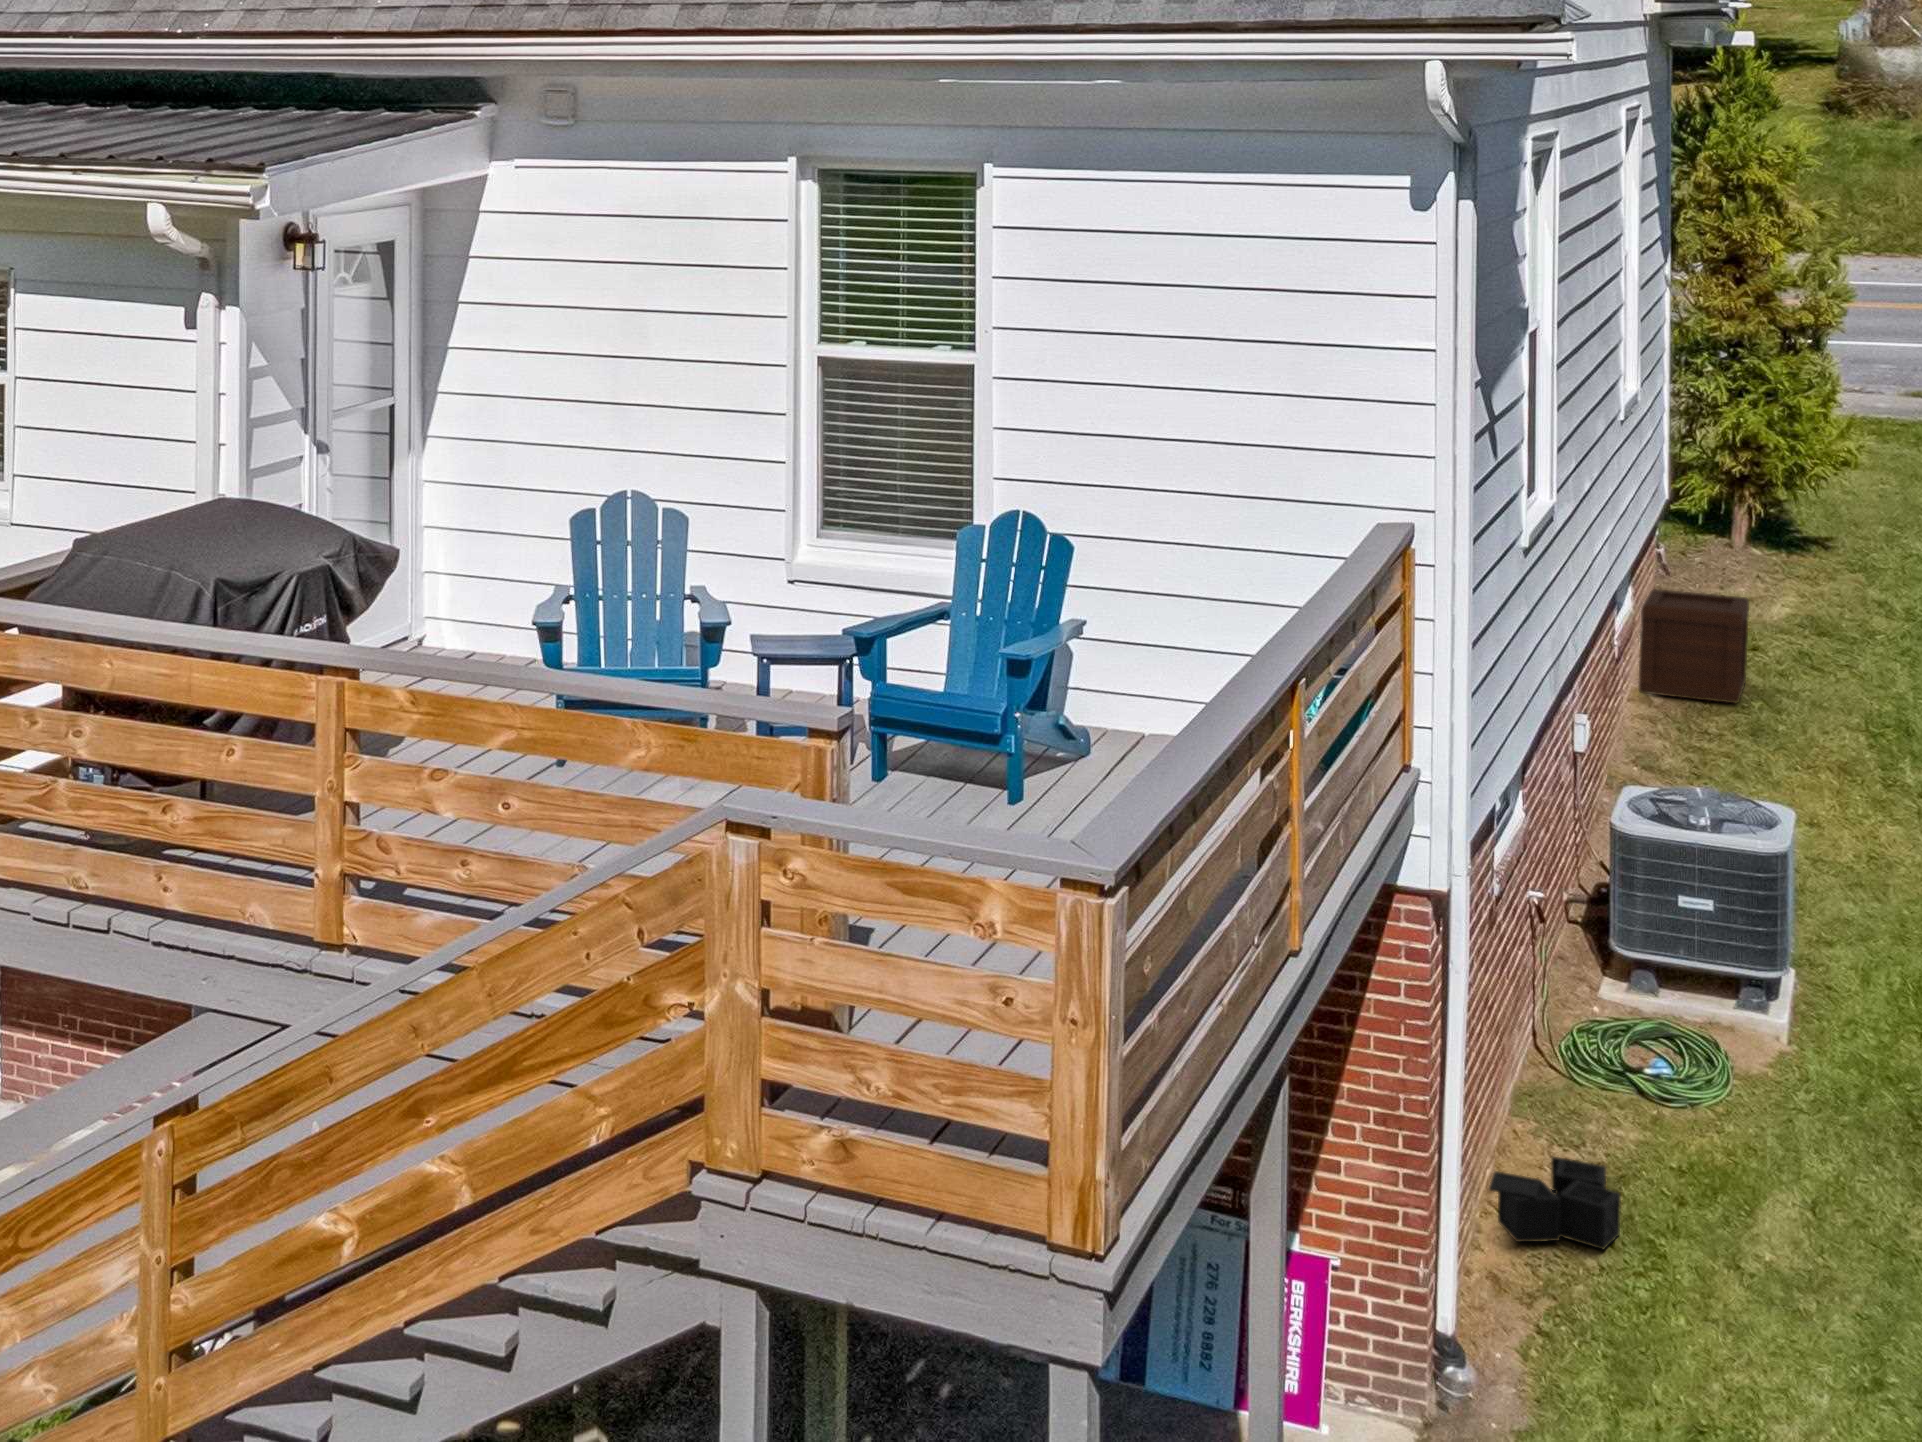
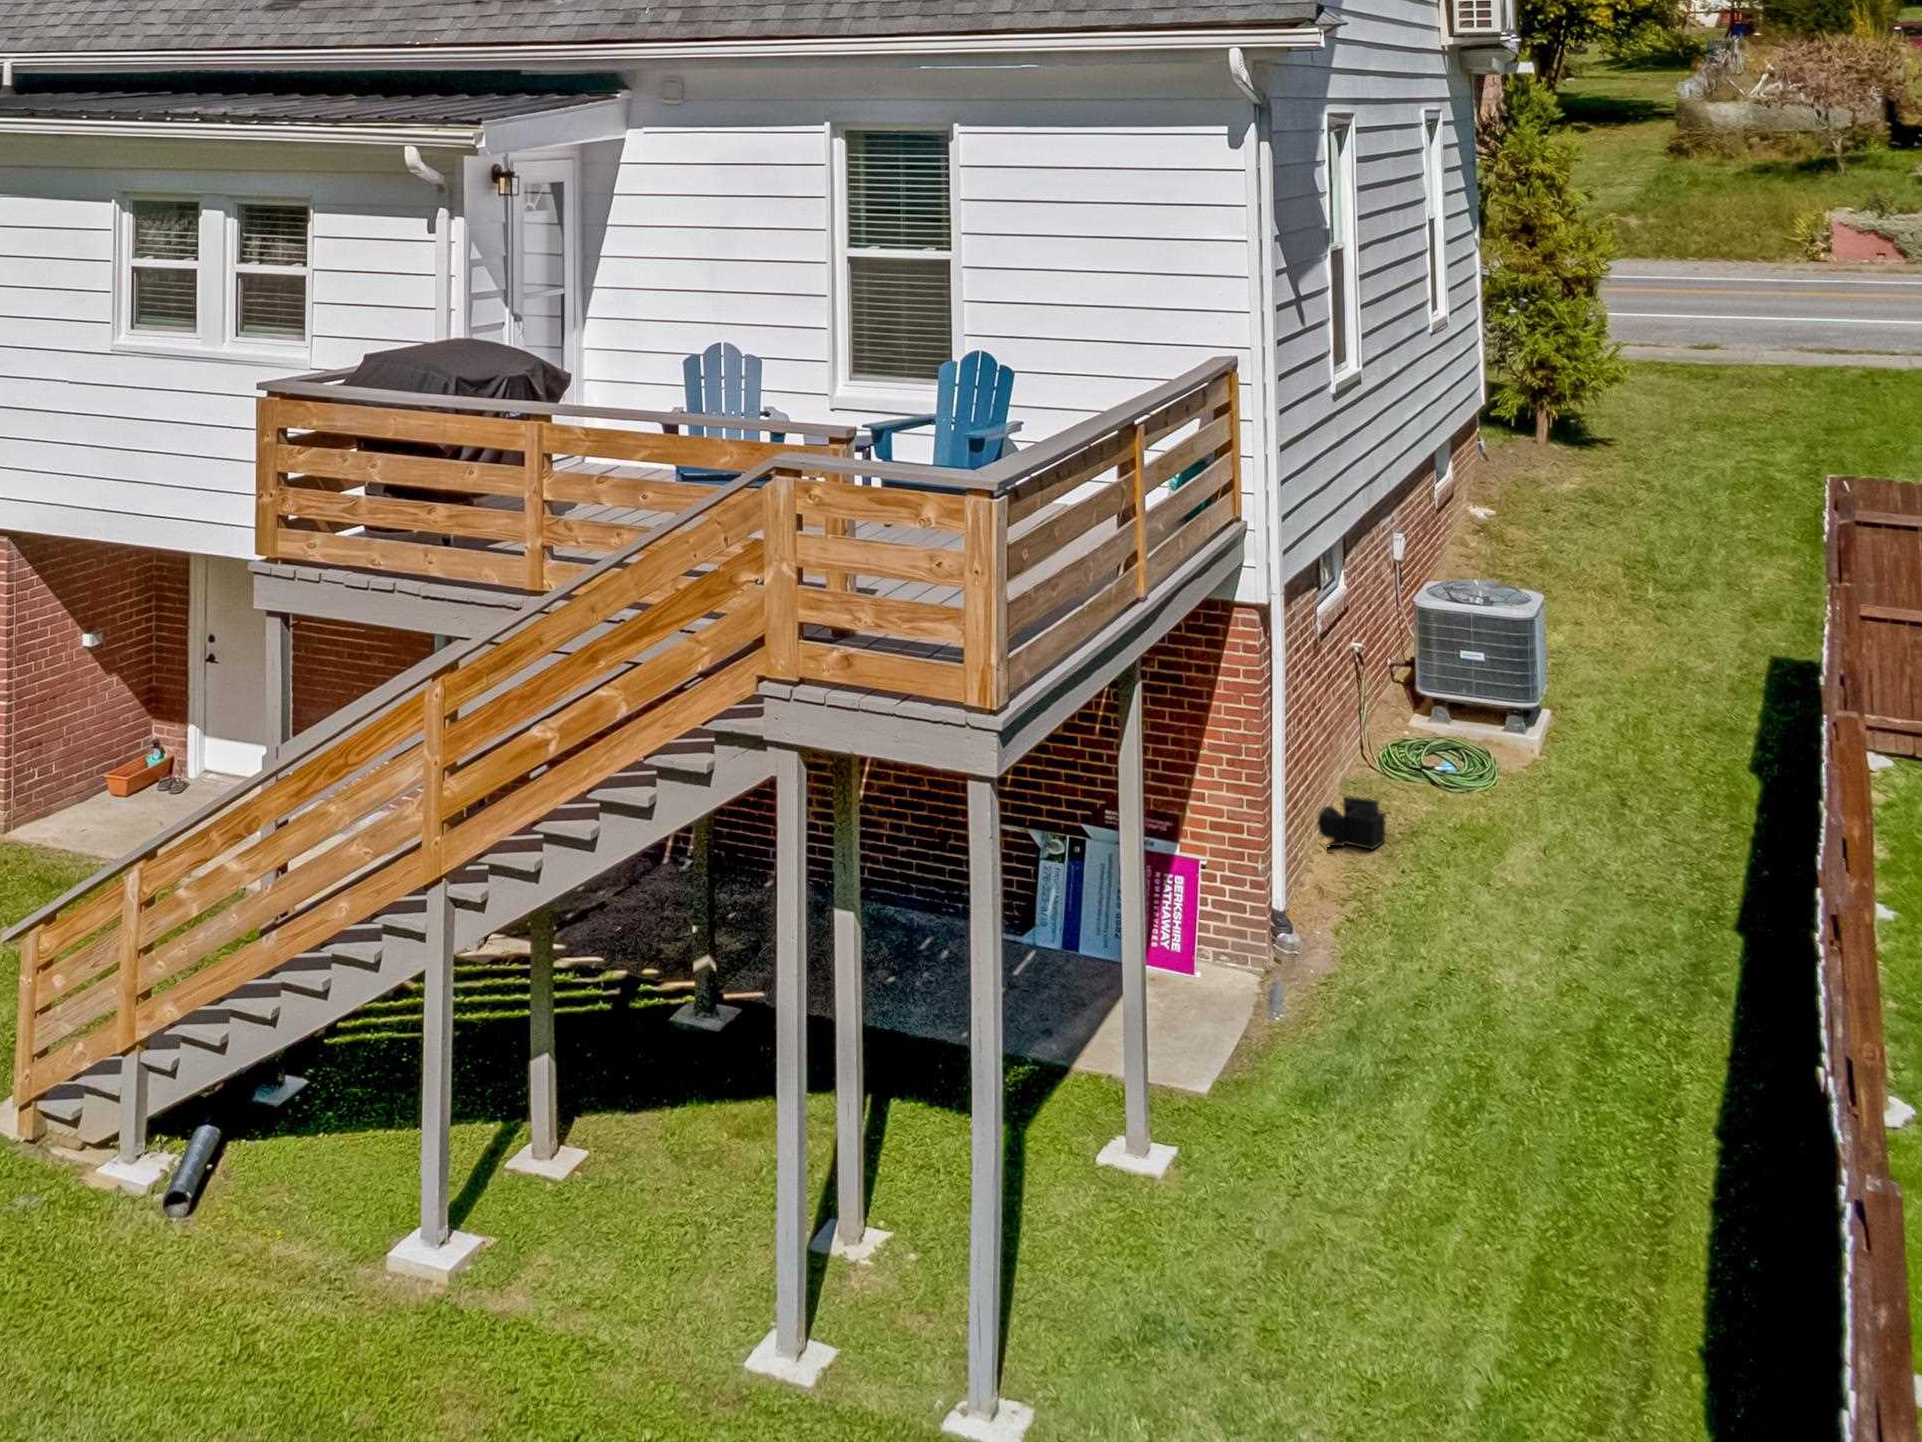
wooden crate: present [1638,589,1749,704] -> none [1447,462,1528,540]

